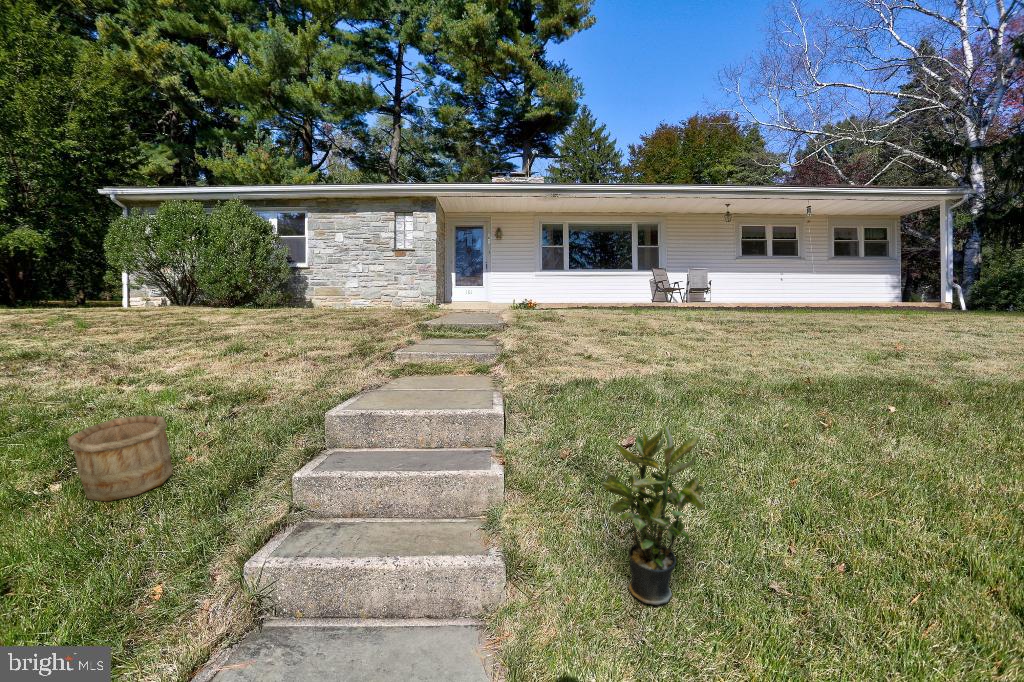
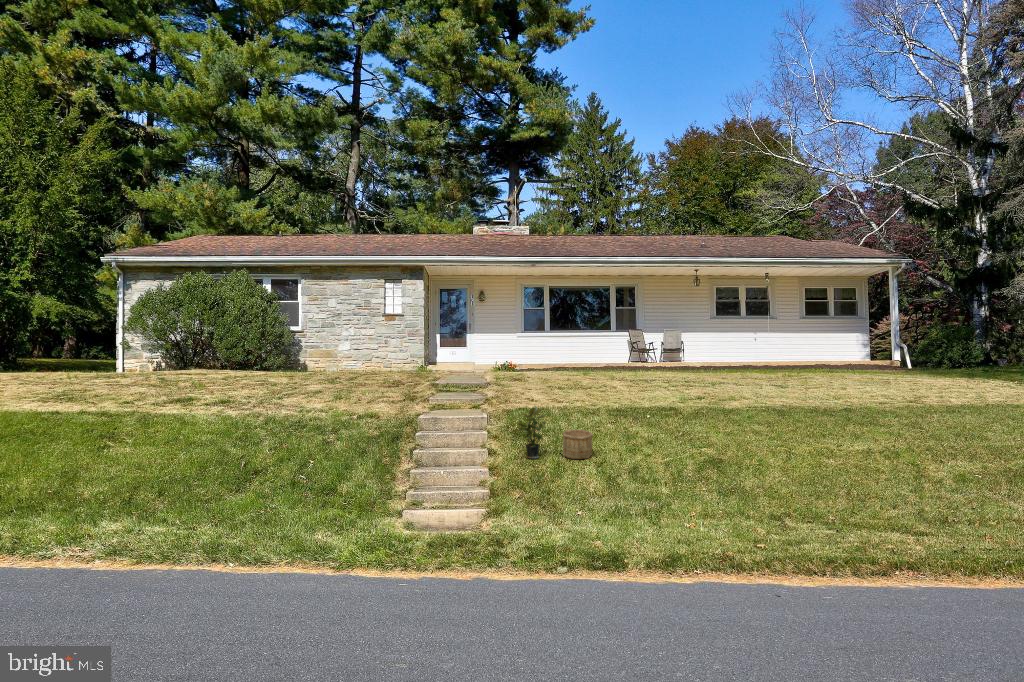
wooden bucket: present [68,415,172,501] -> present [563,429,593,459]

